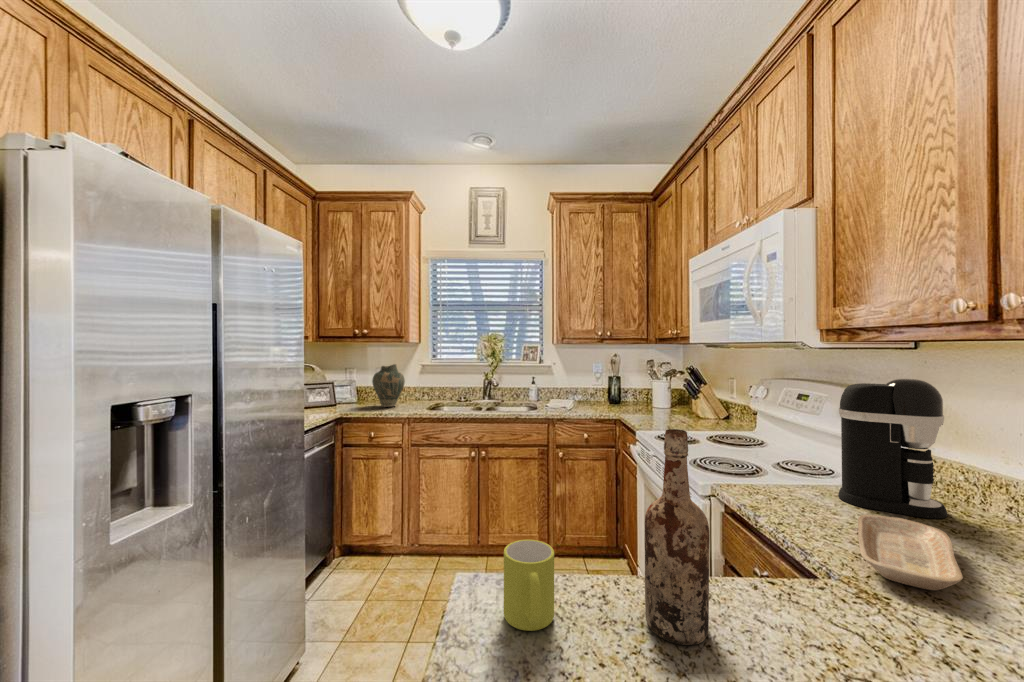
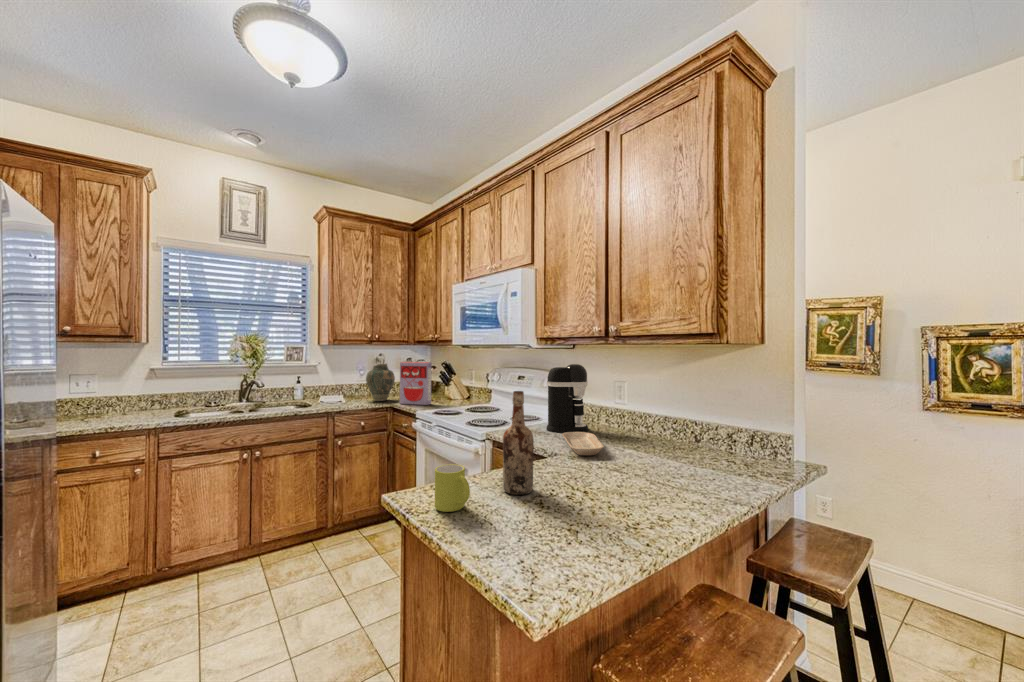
vase: present [372,364,405,407] -> present [366,364,395,401]
cereal box: none [631,365,671,422] -> present [400,362,431,405]

